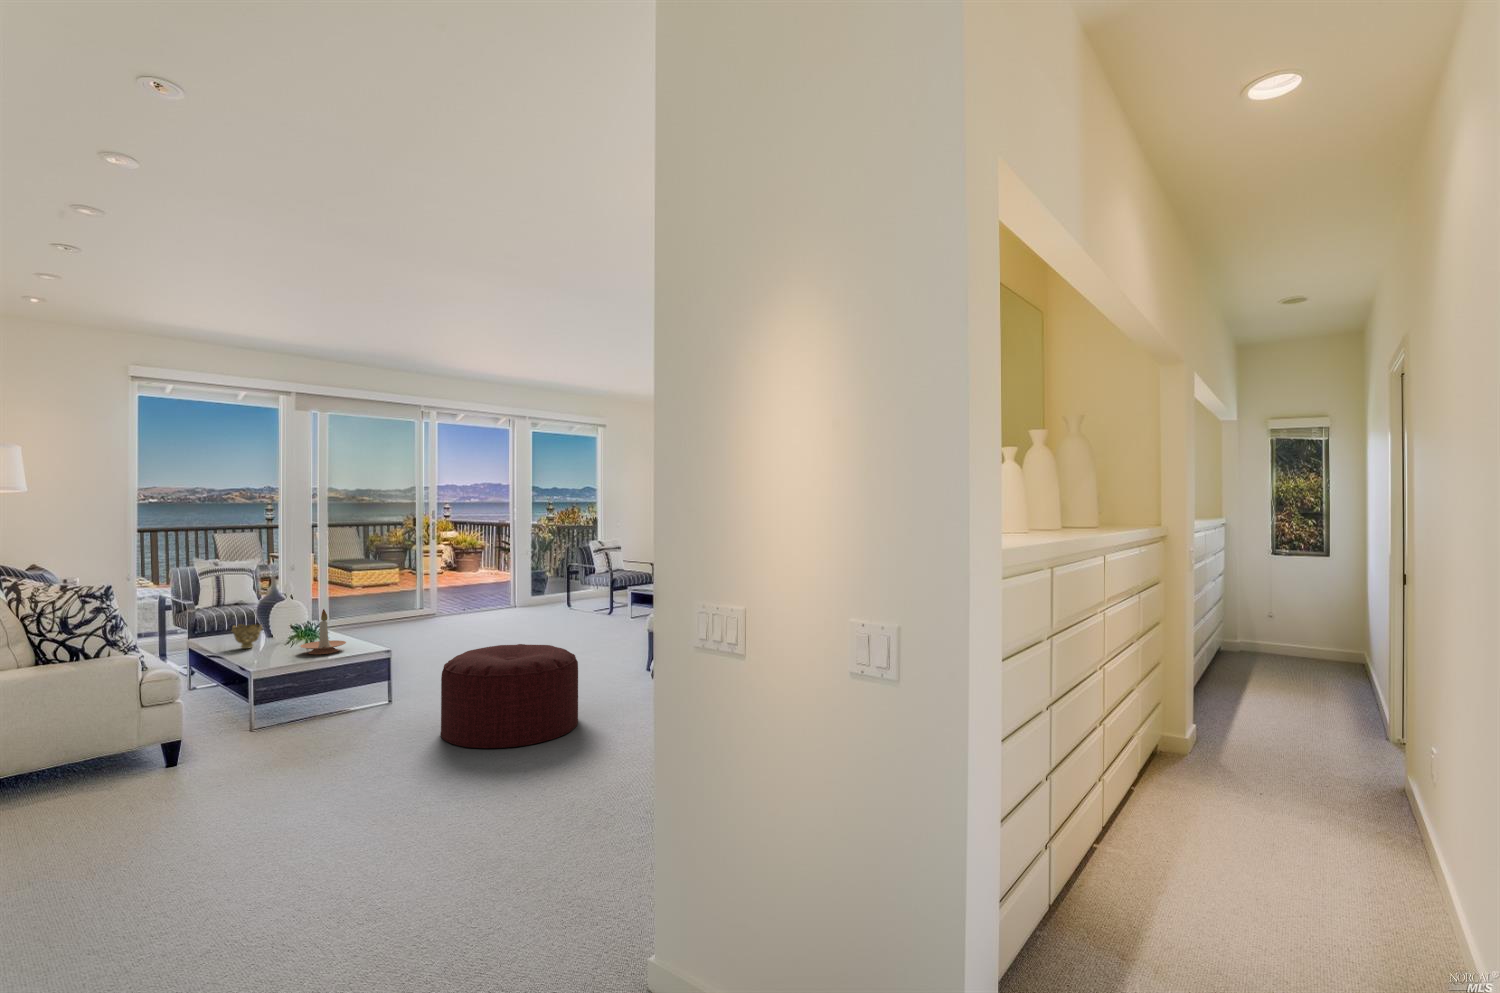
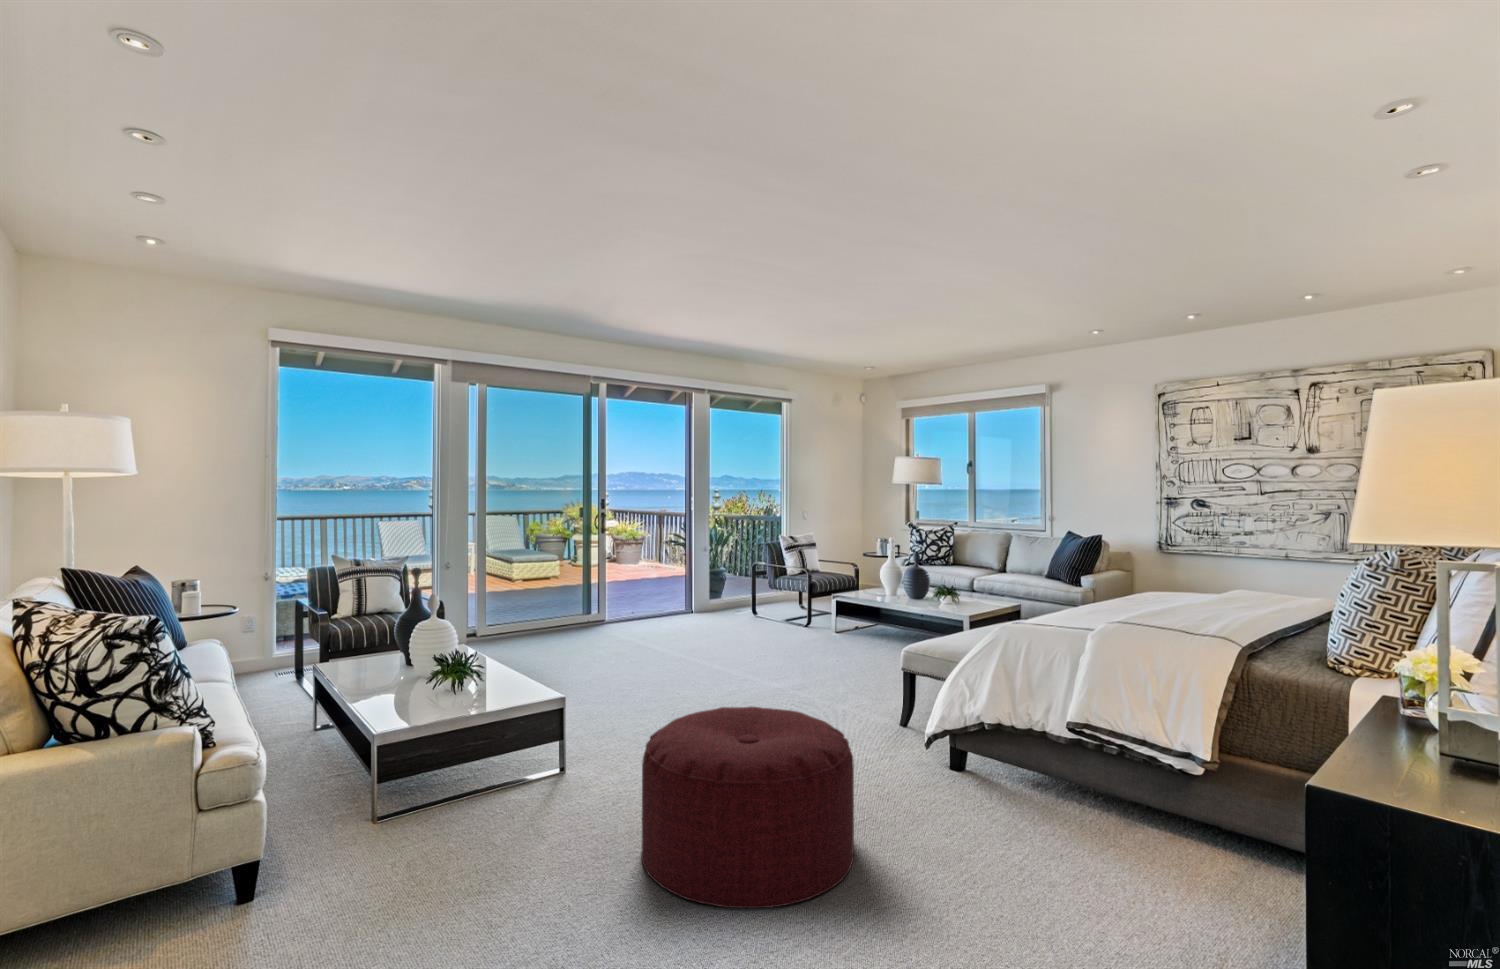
candle holder: present [300,609,346,654] -> none [441,639,503,706]
decorative bowl: present [232,623,262,649] -> none [357,651,397,687]

